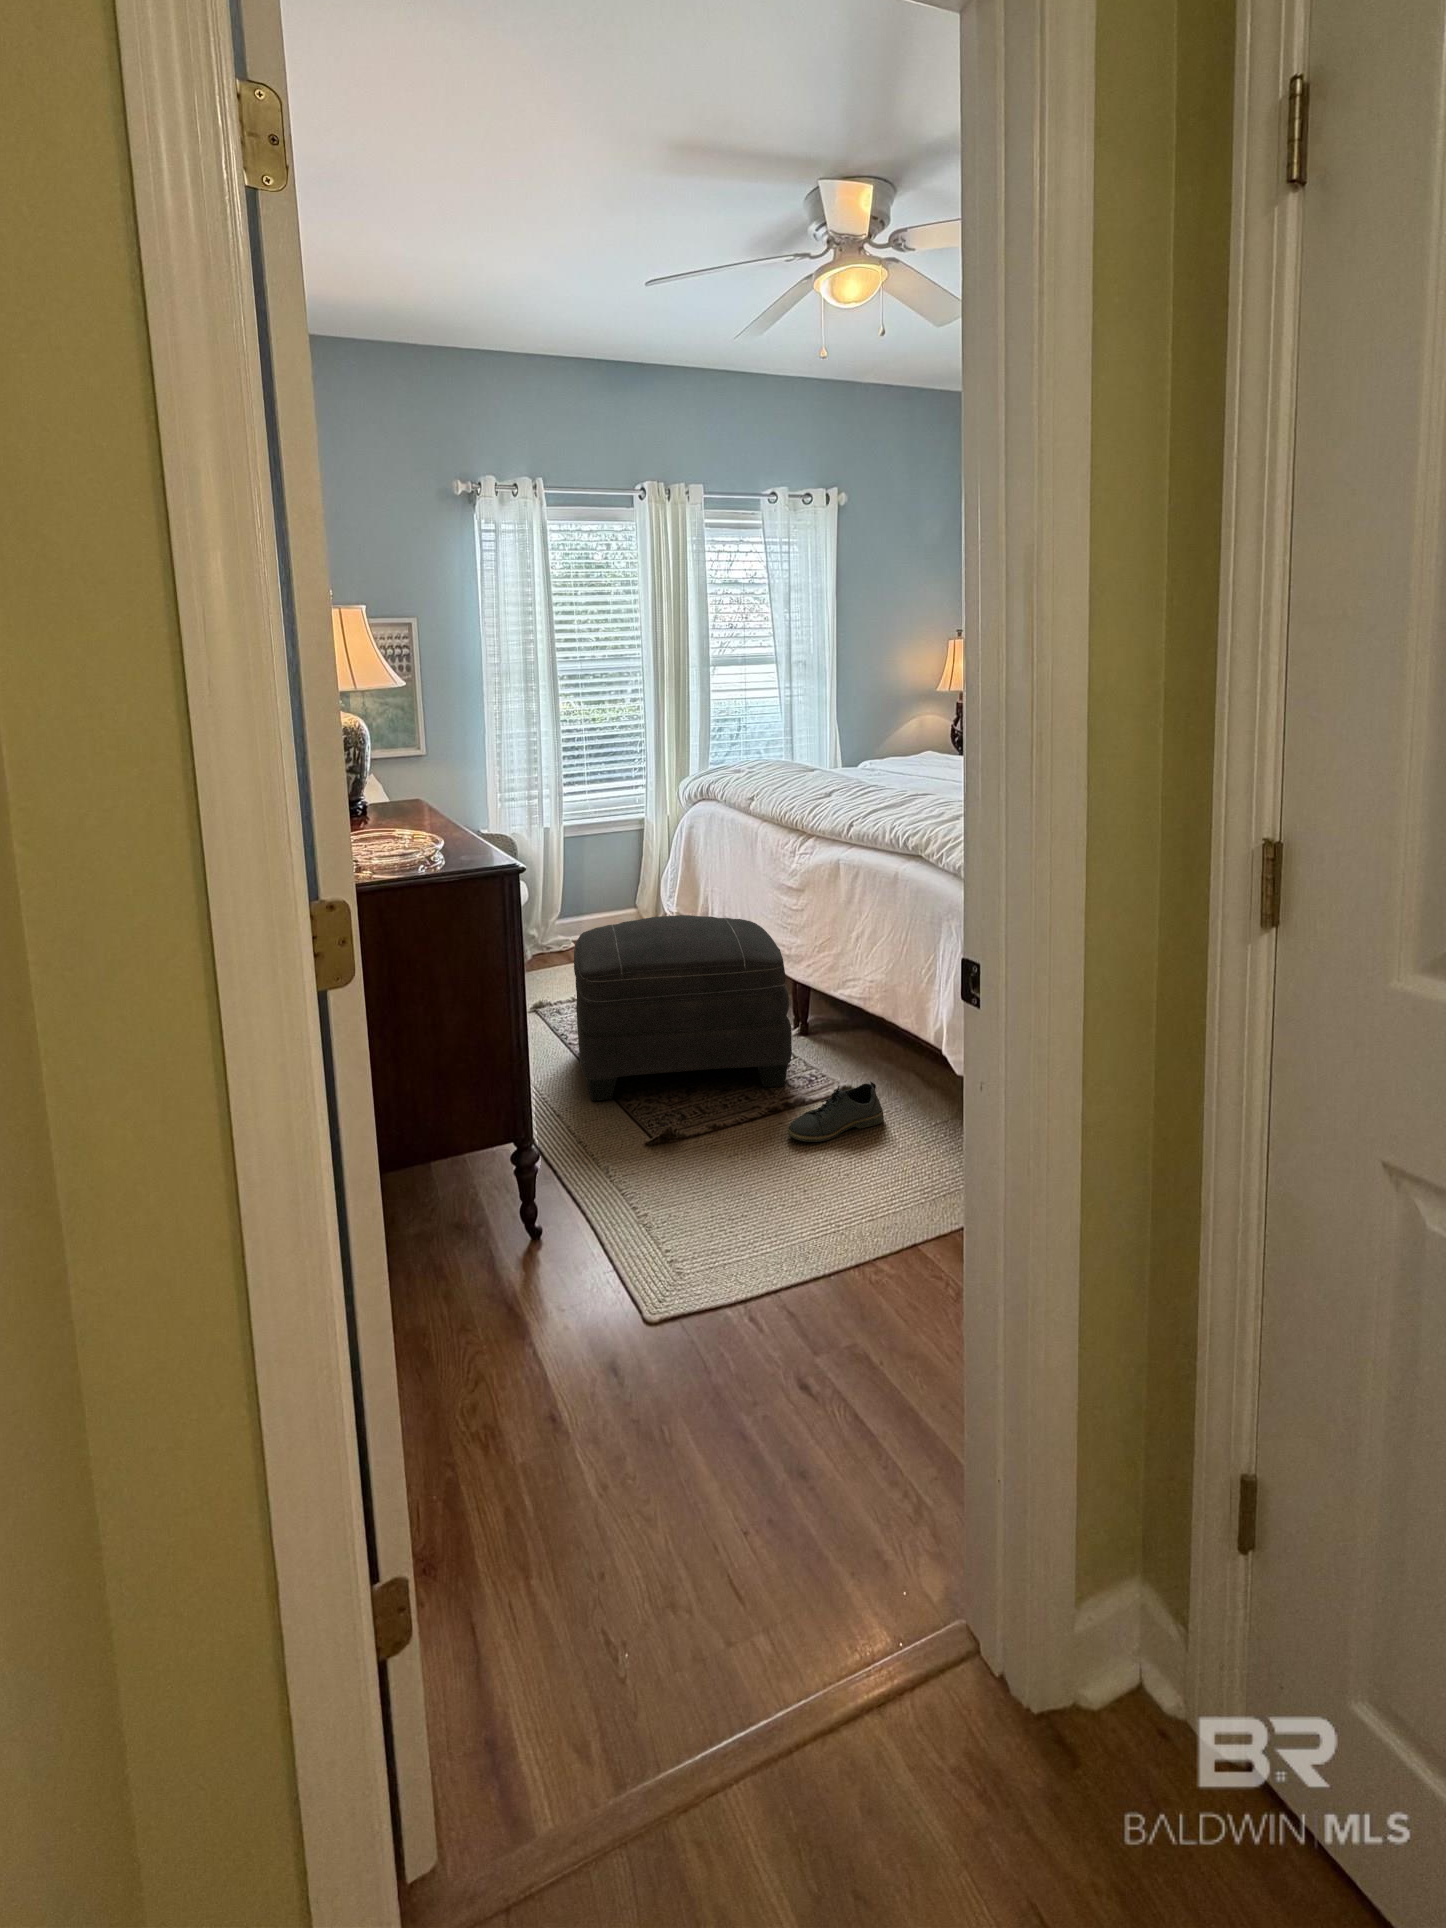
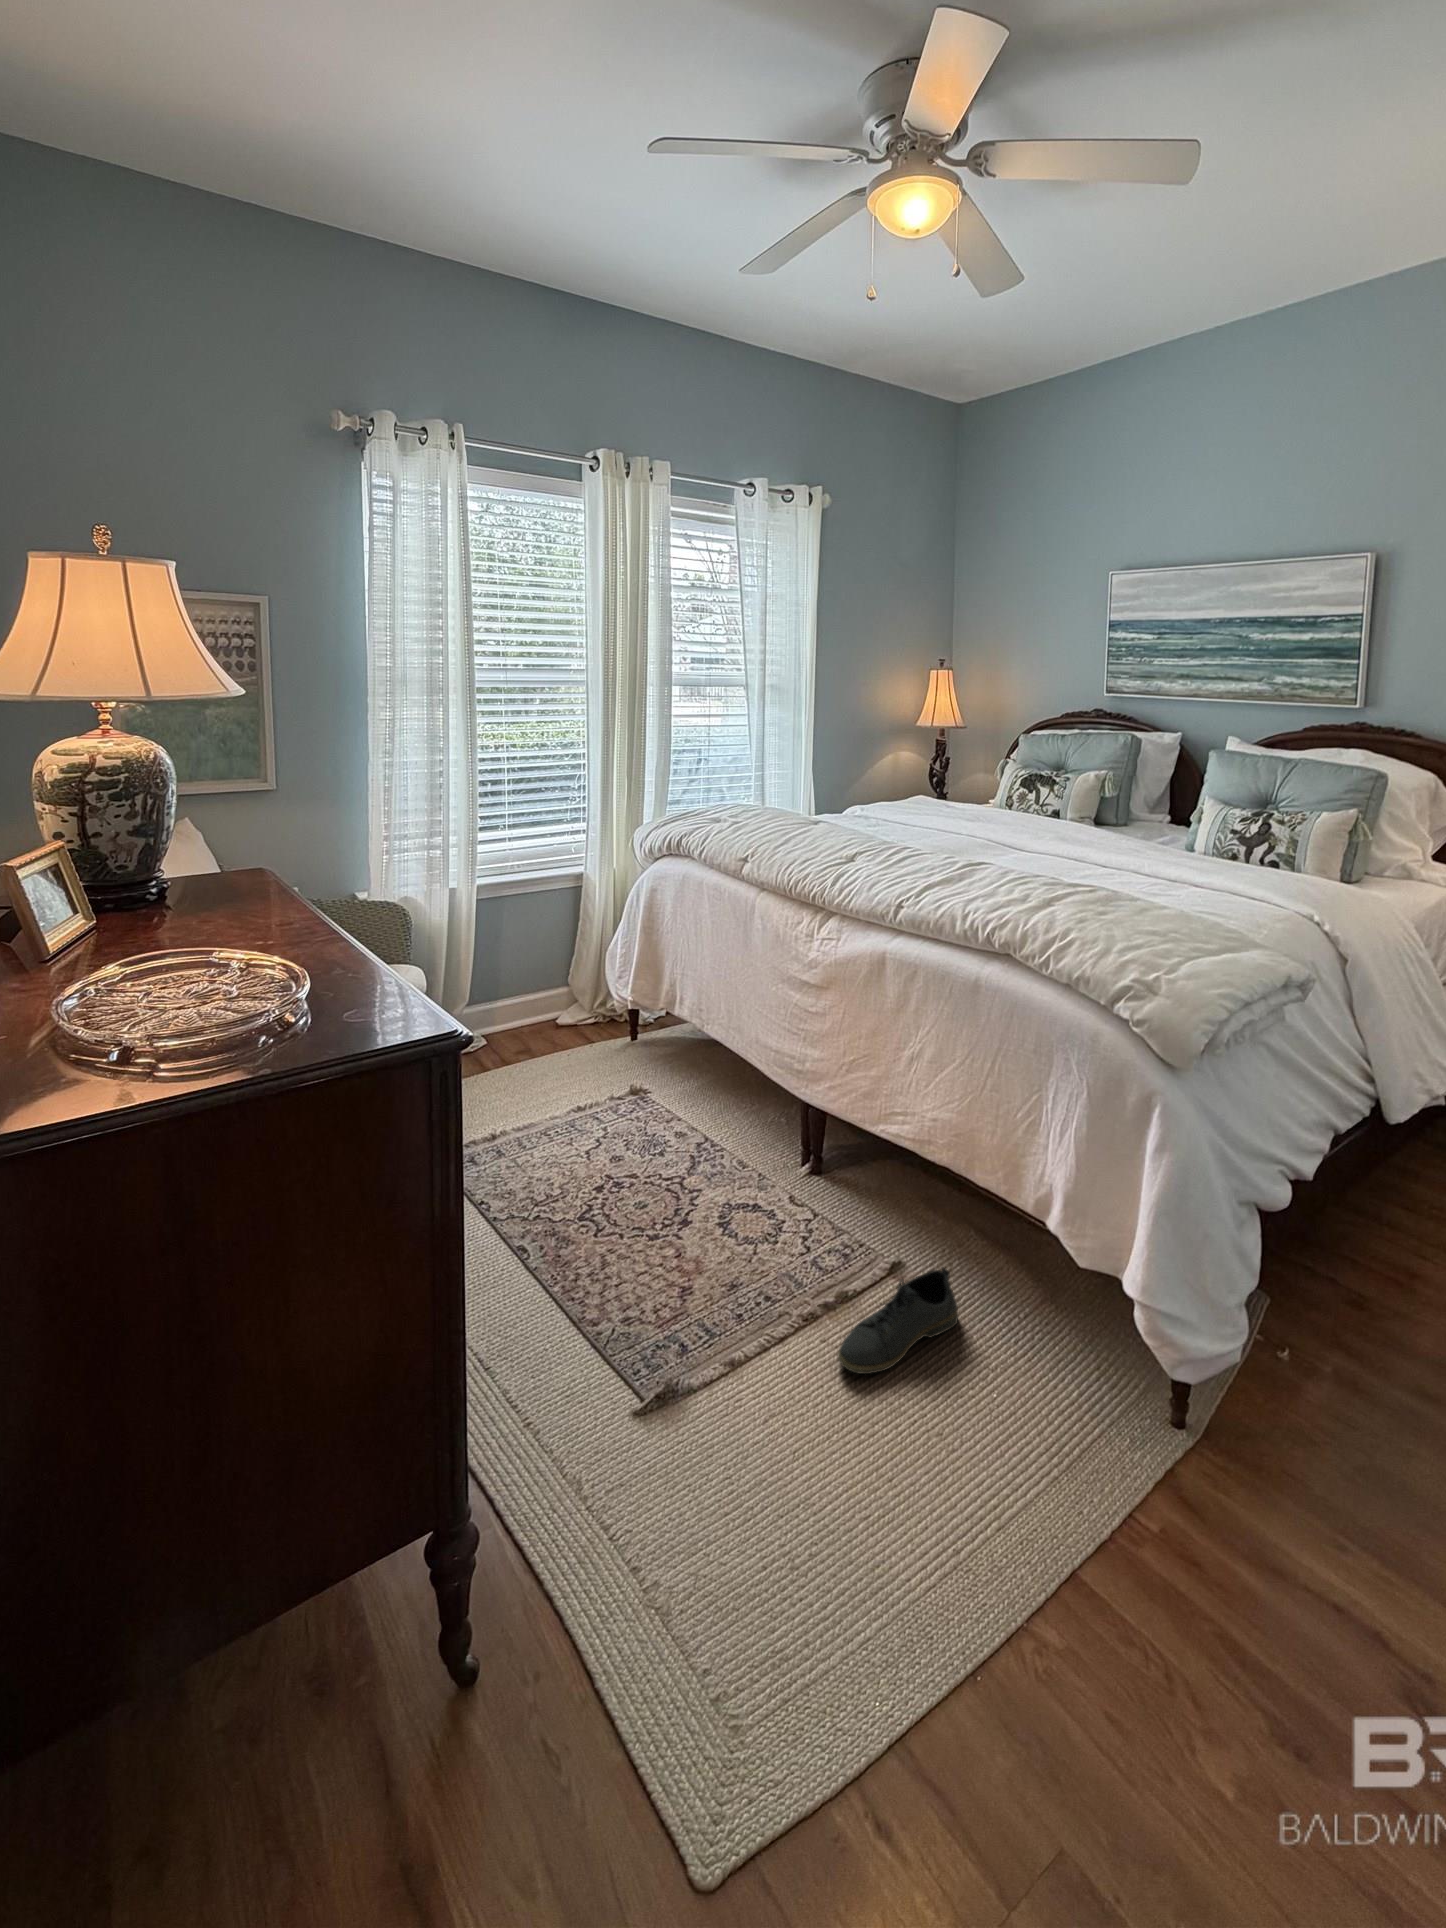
ottoman: present [574,915,792,1101] -> none [509,1028,823,1325]

